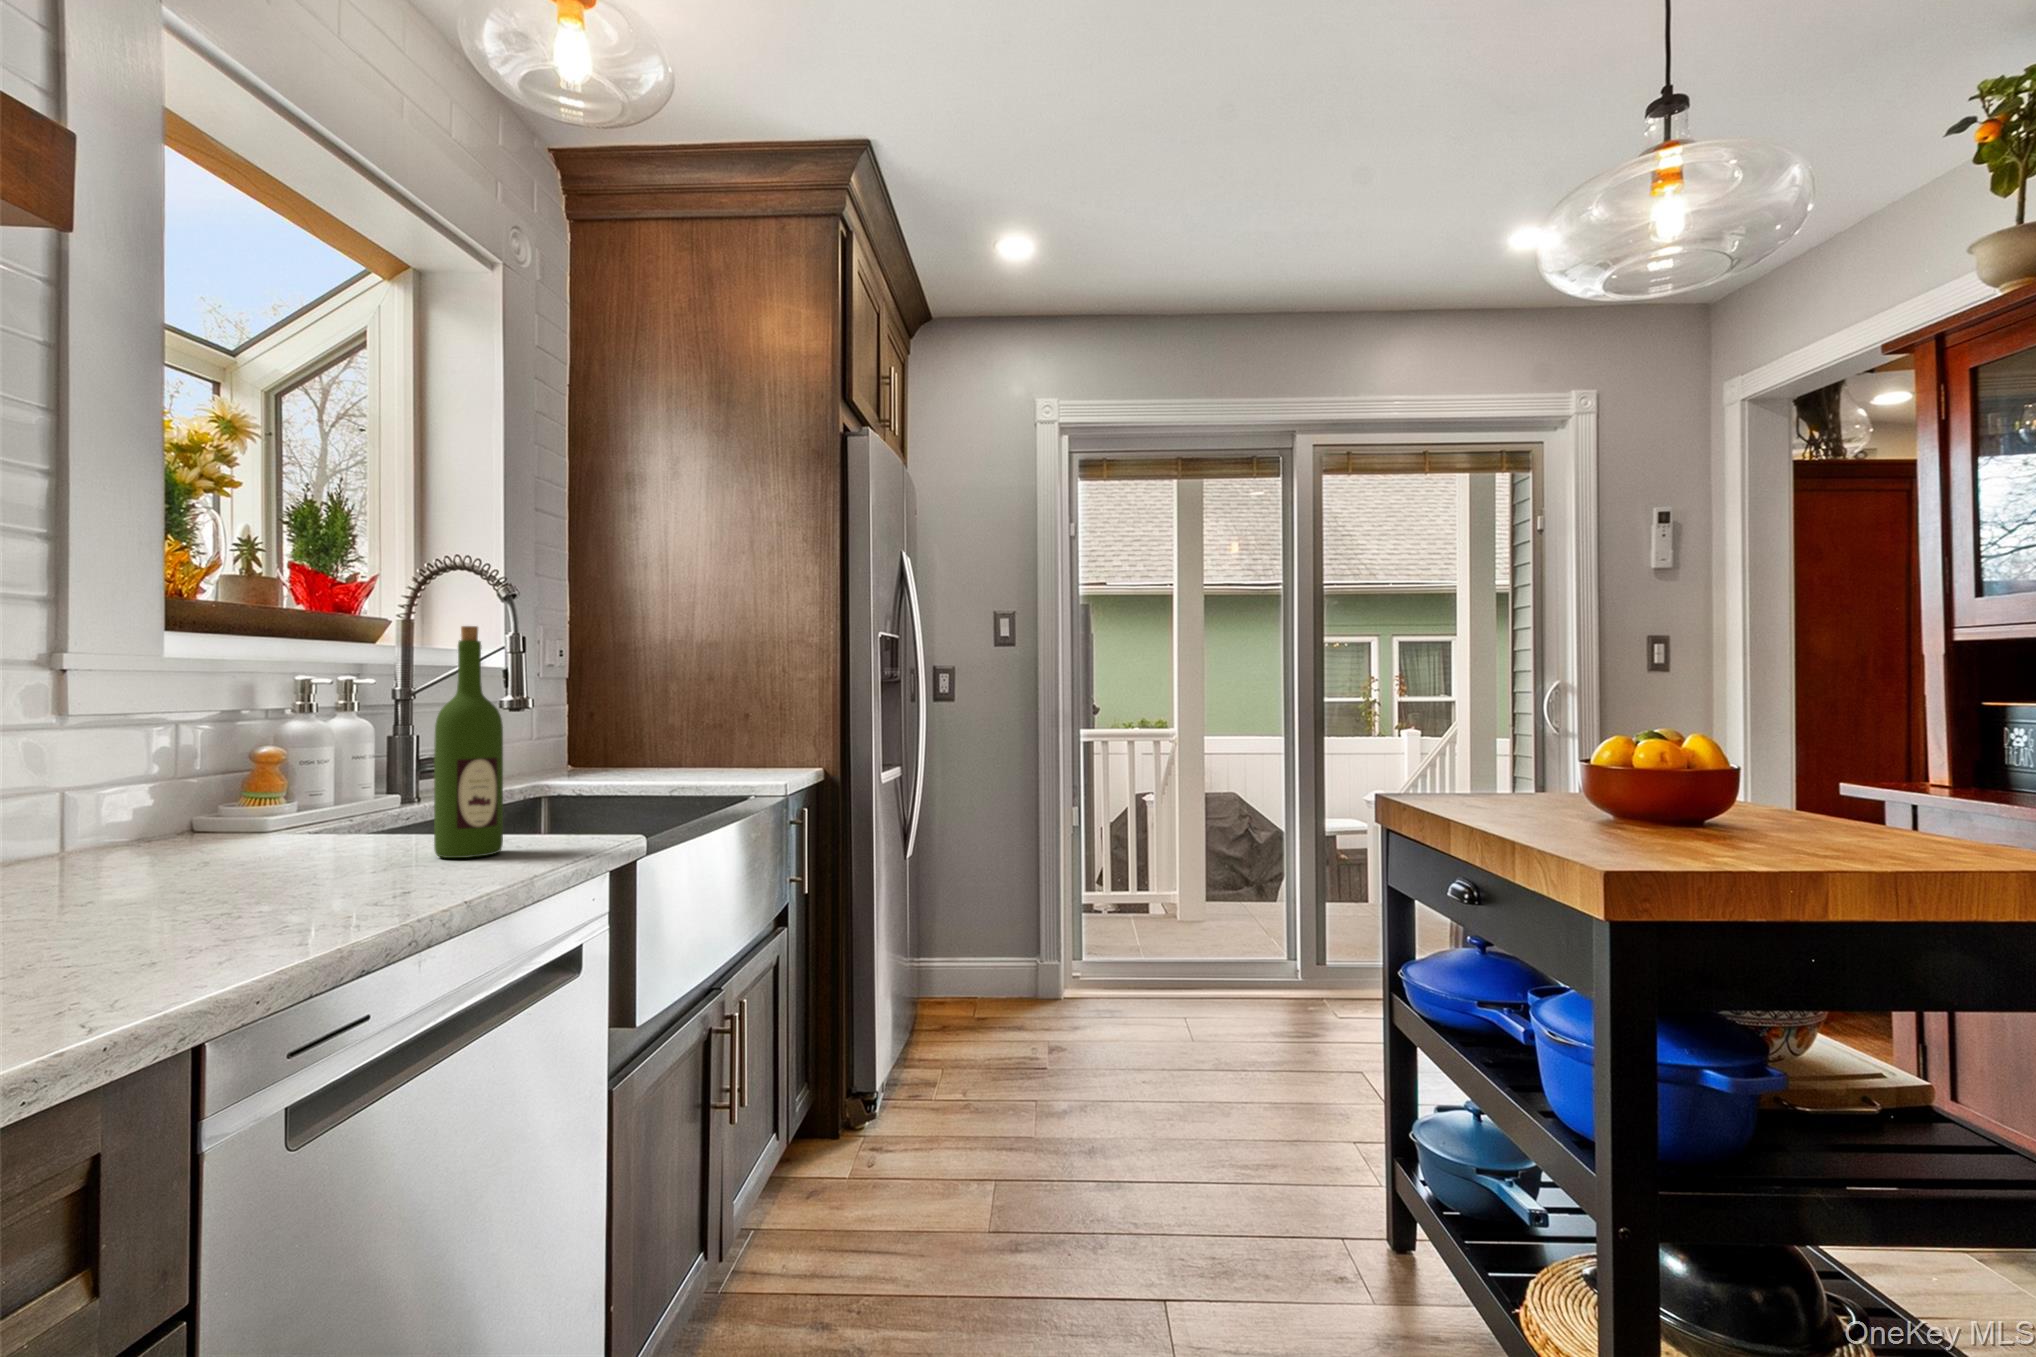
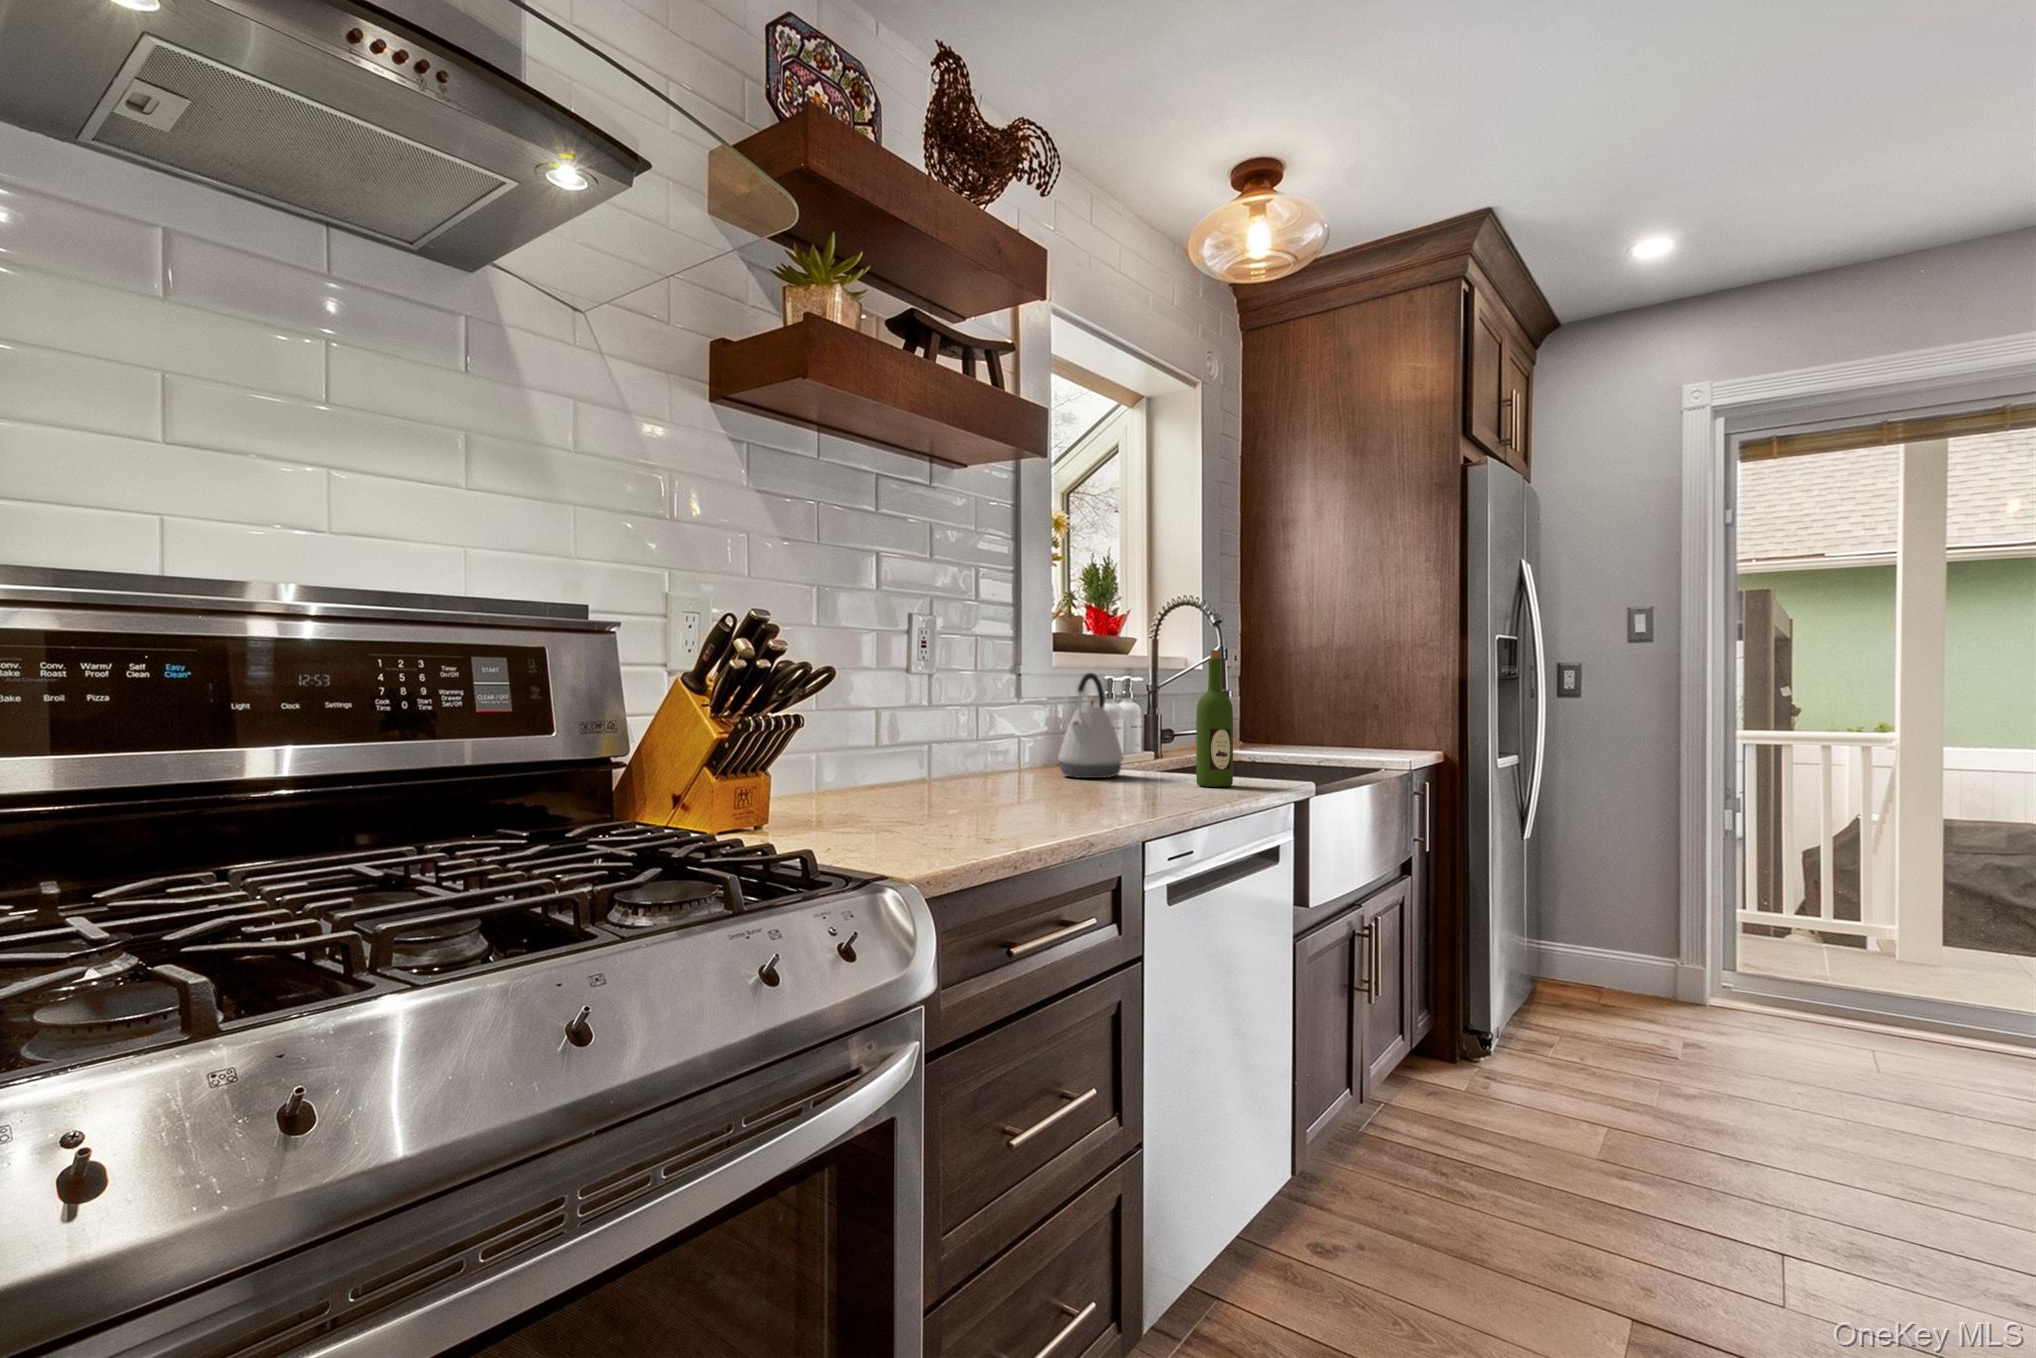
kettle: none [162,665,309,856] -> present [1058,673,1124,778]

